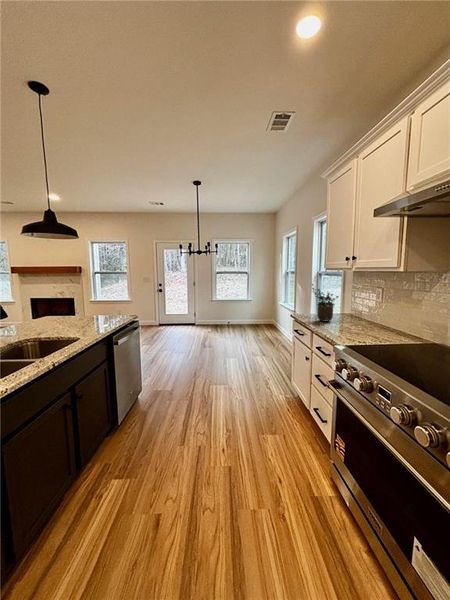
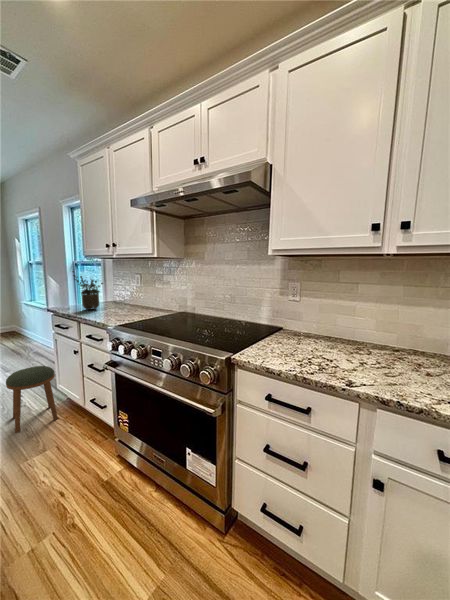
stool: none [259,360,290,410] -> present [6,366,58,433]

